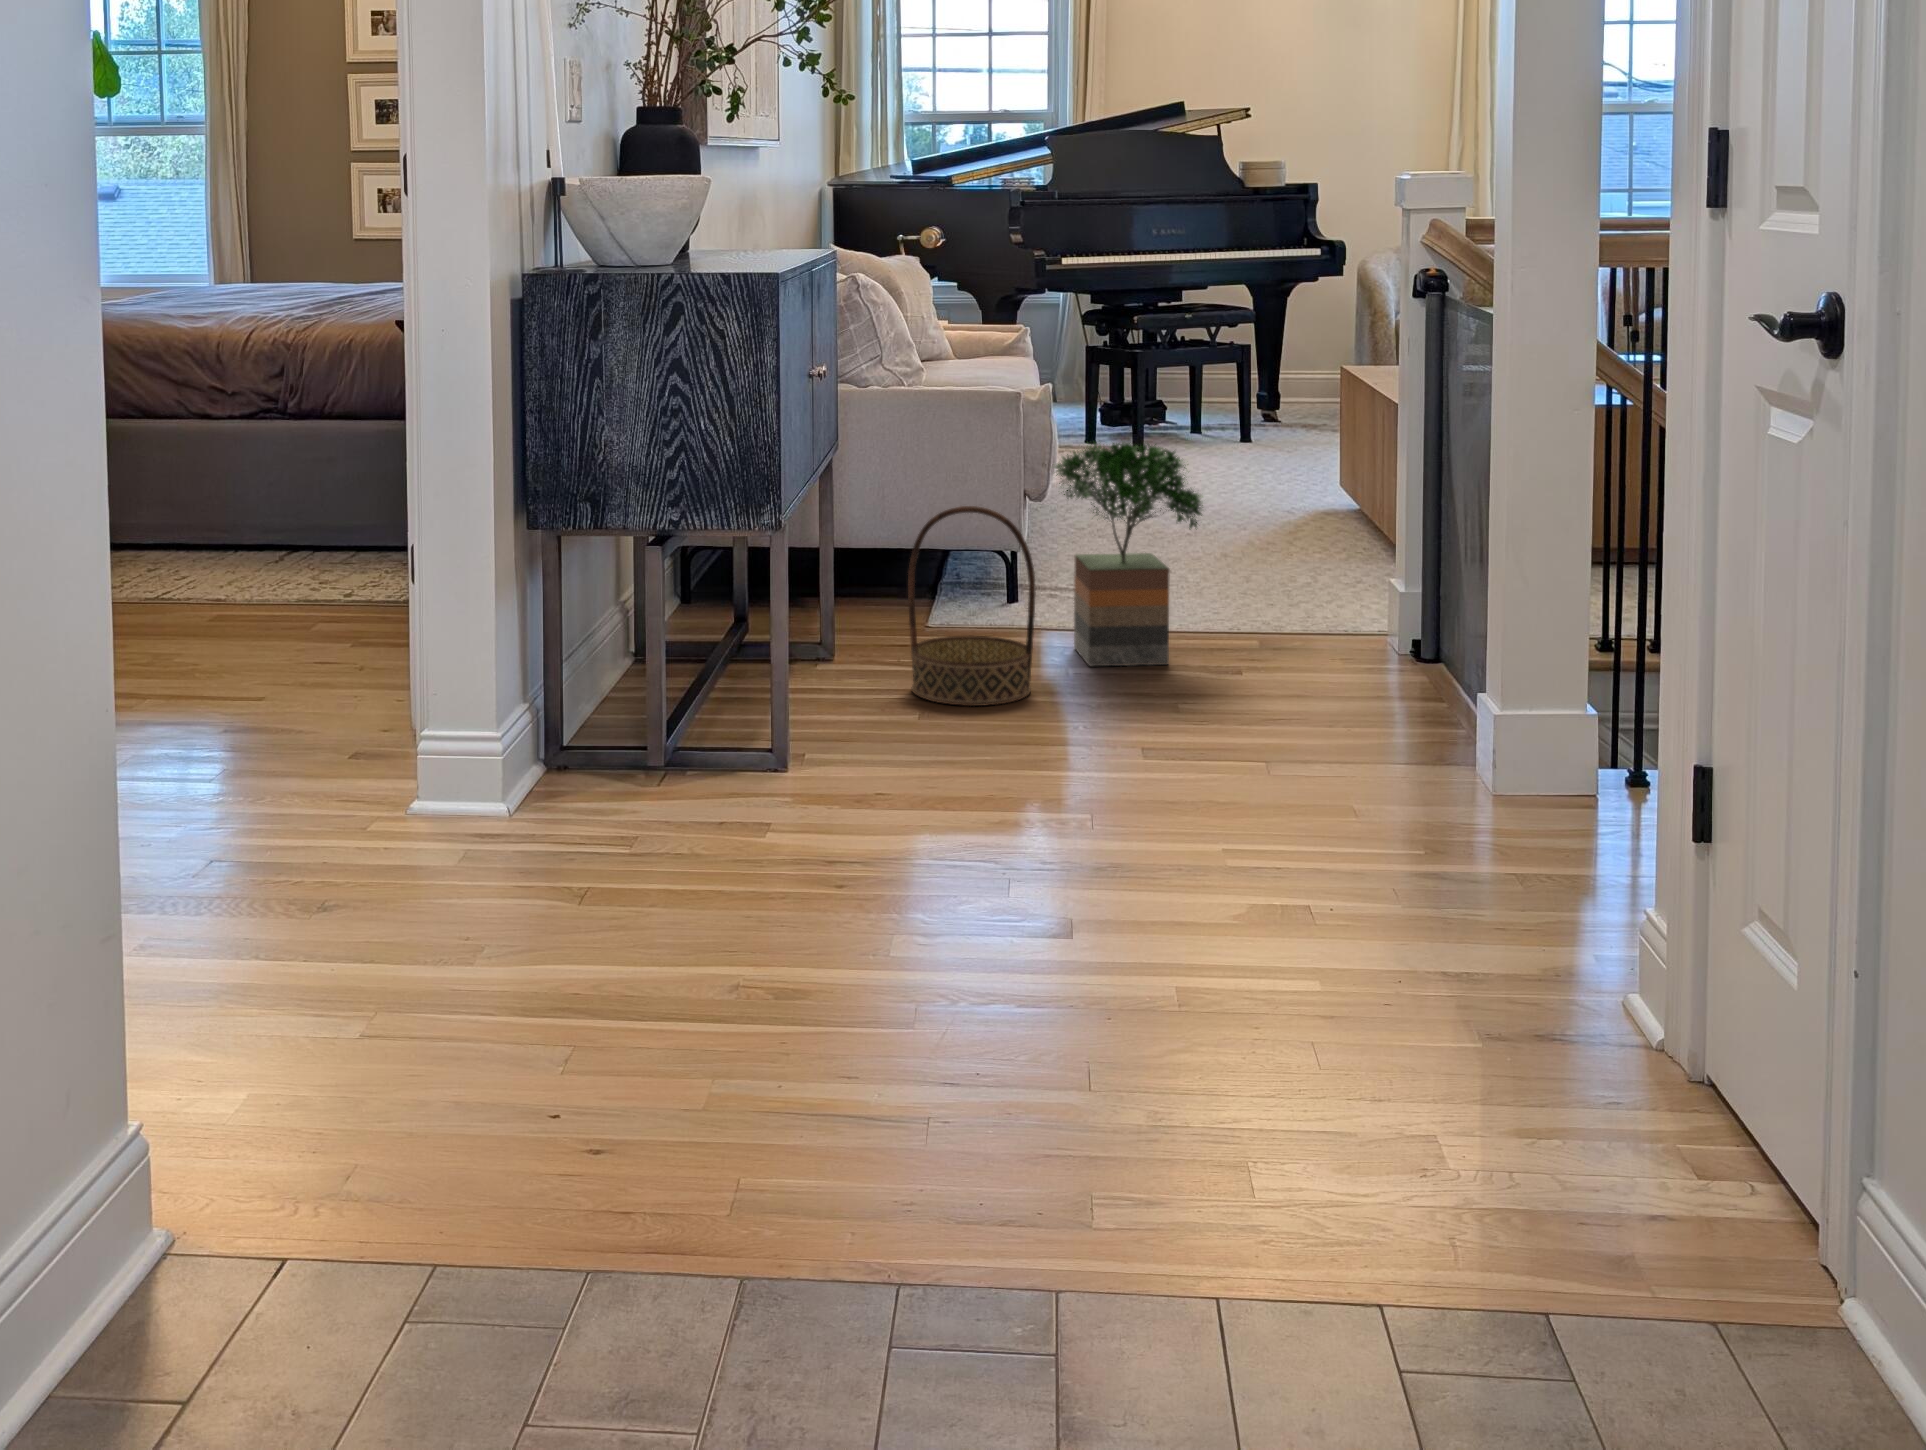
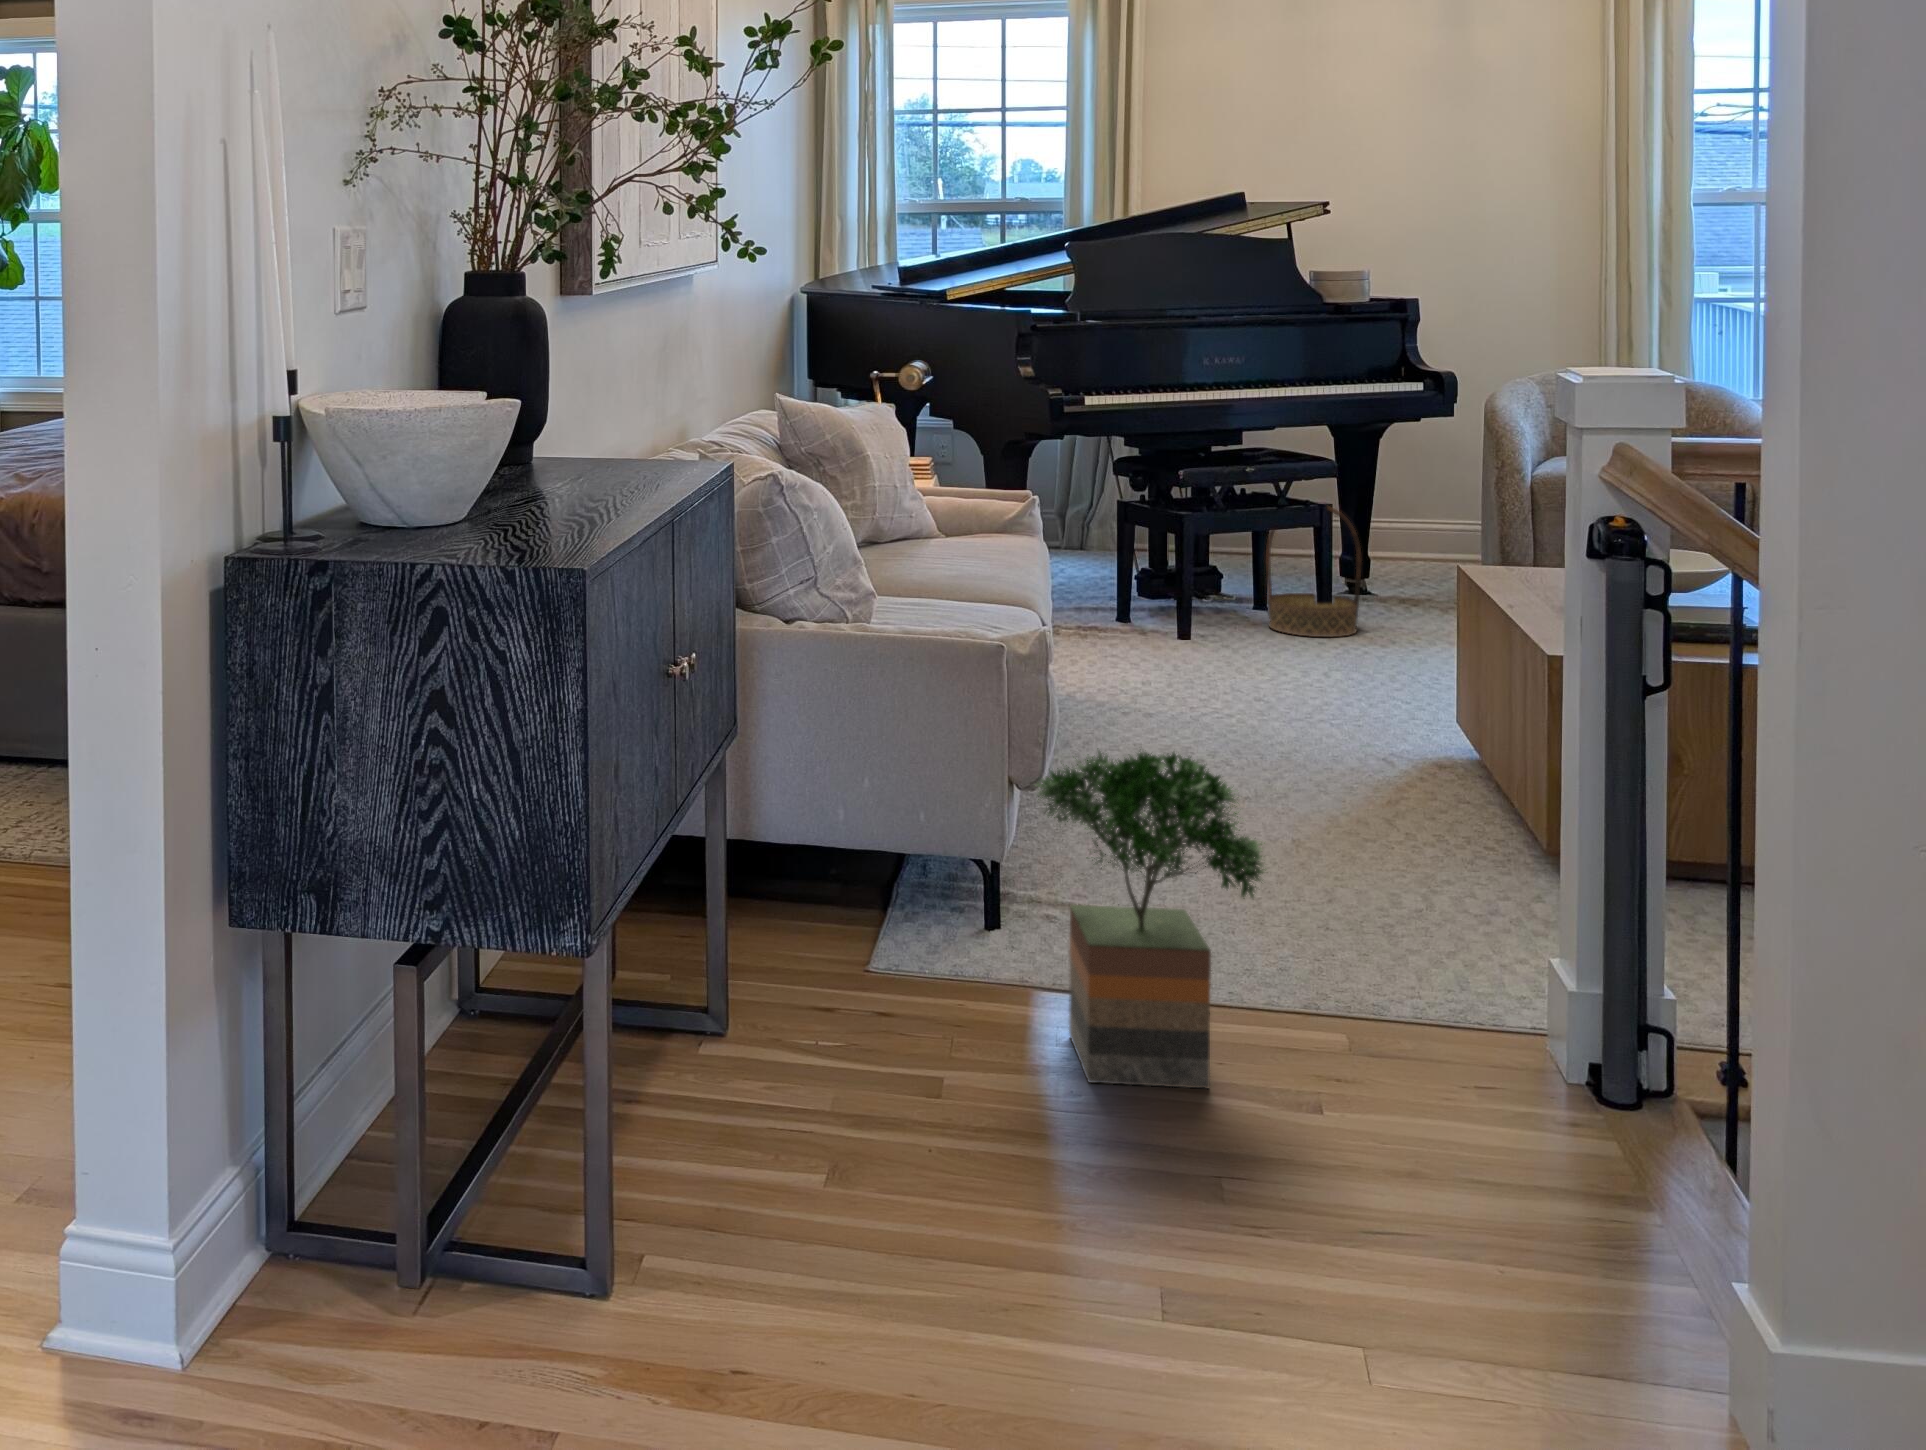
basket: present [908,506,1036,706] -> present [1266,507,1362,637]

